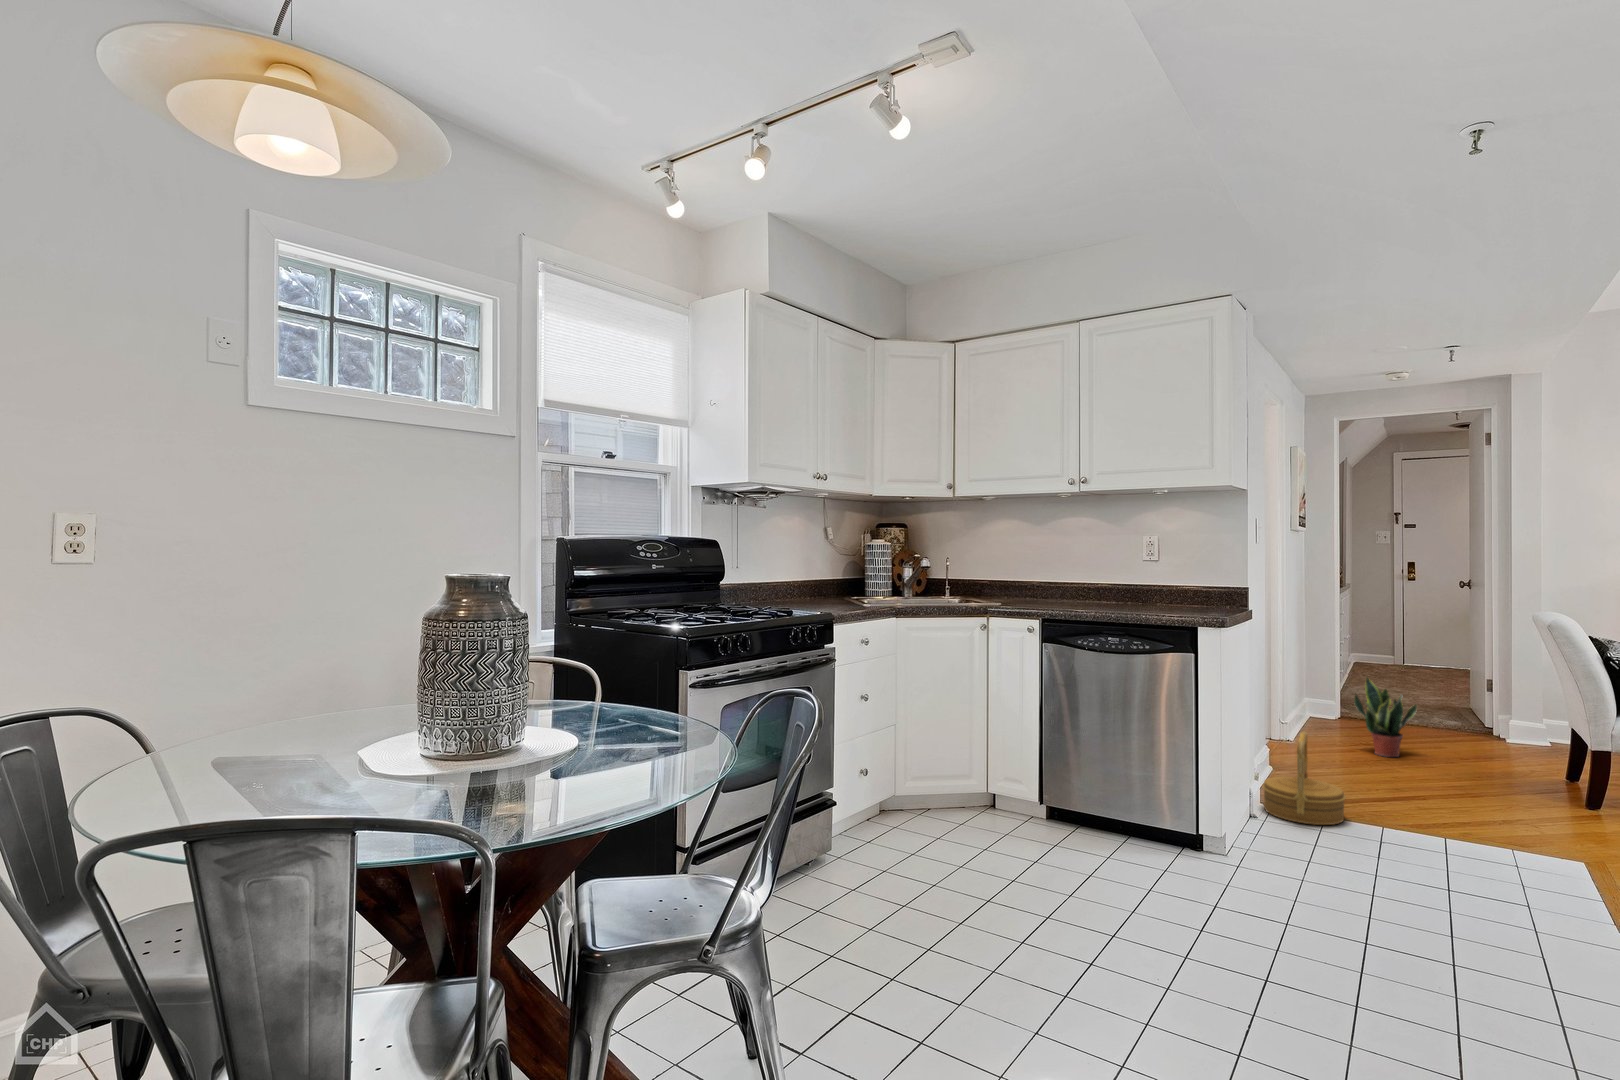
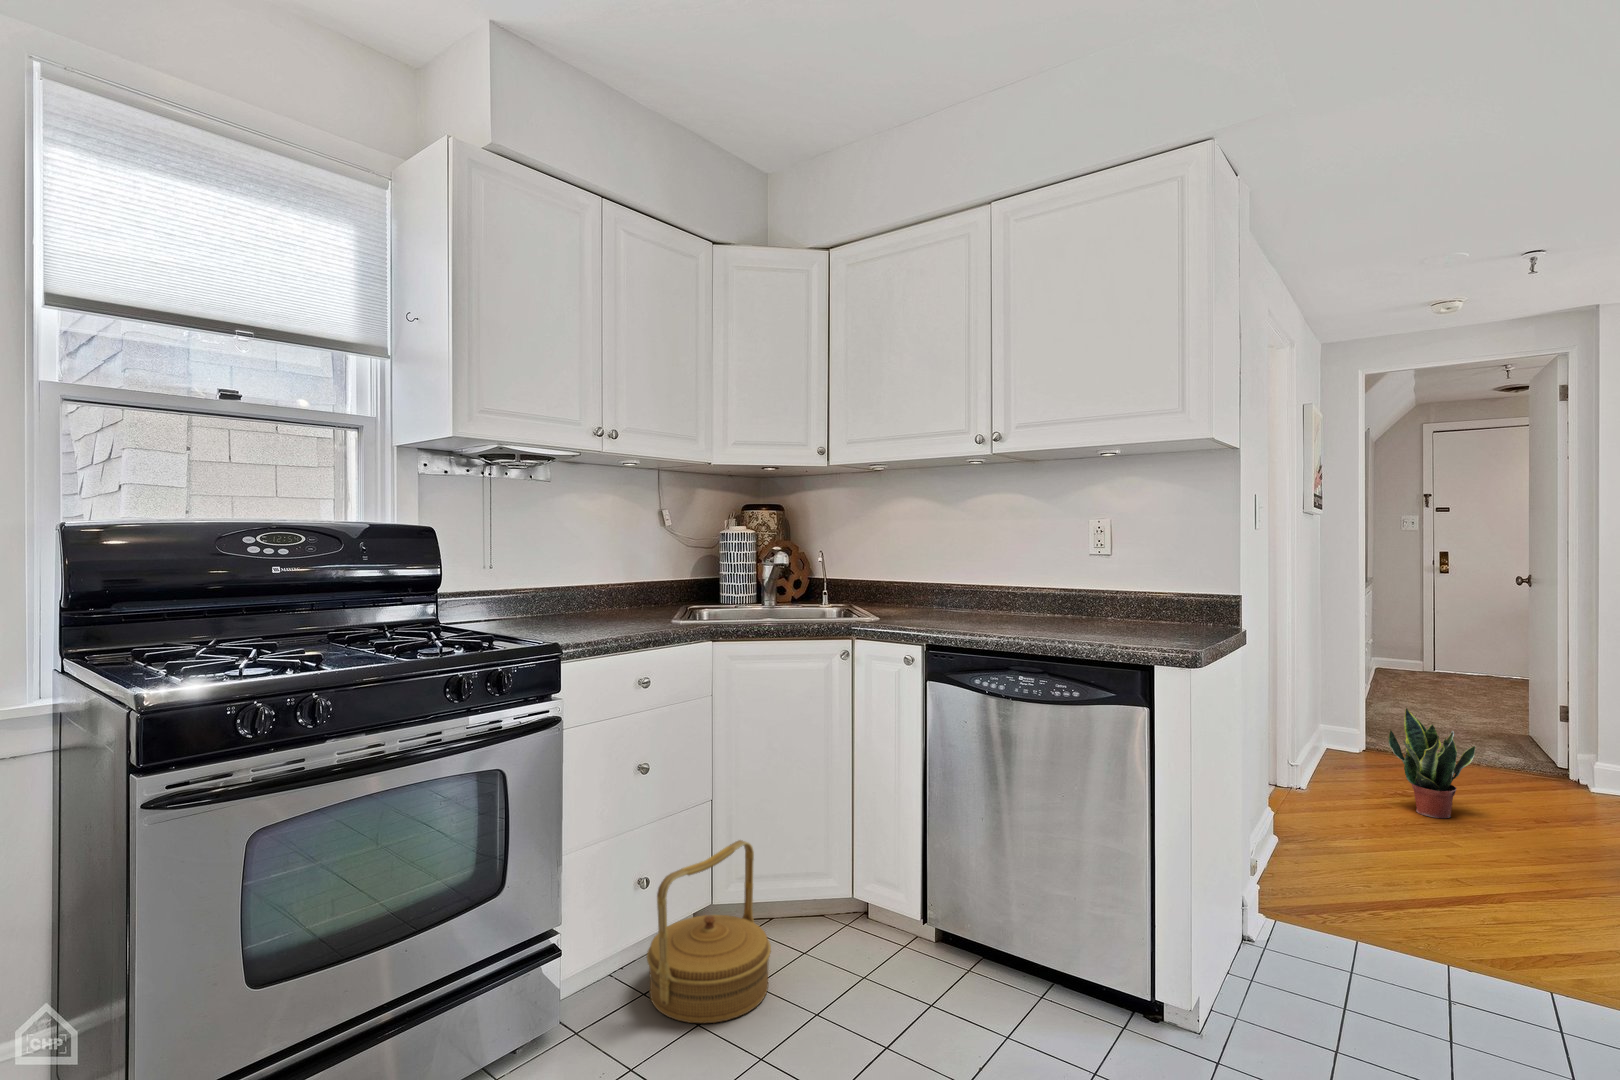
basket: present [1262,731,1346,825] -> present [647,840,771,1023]

